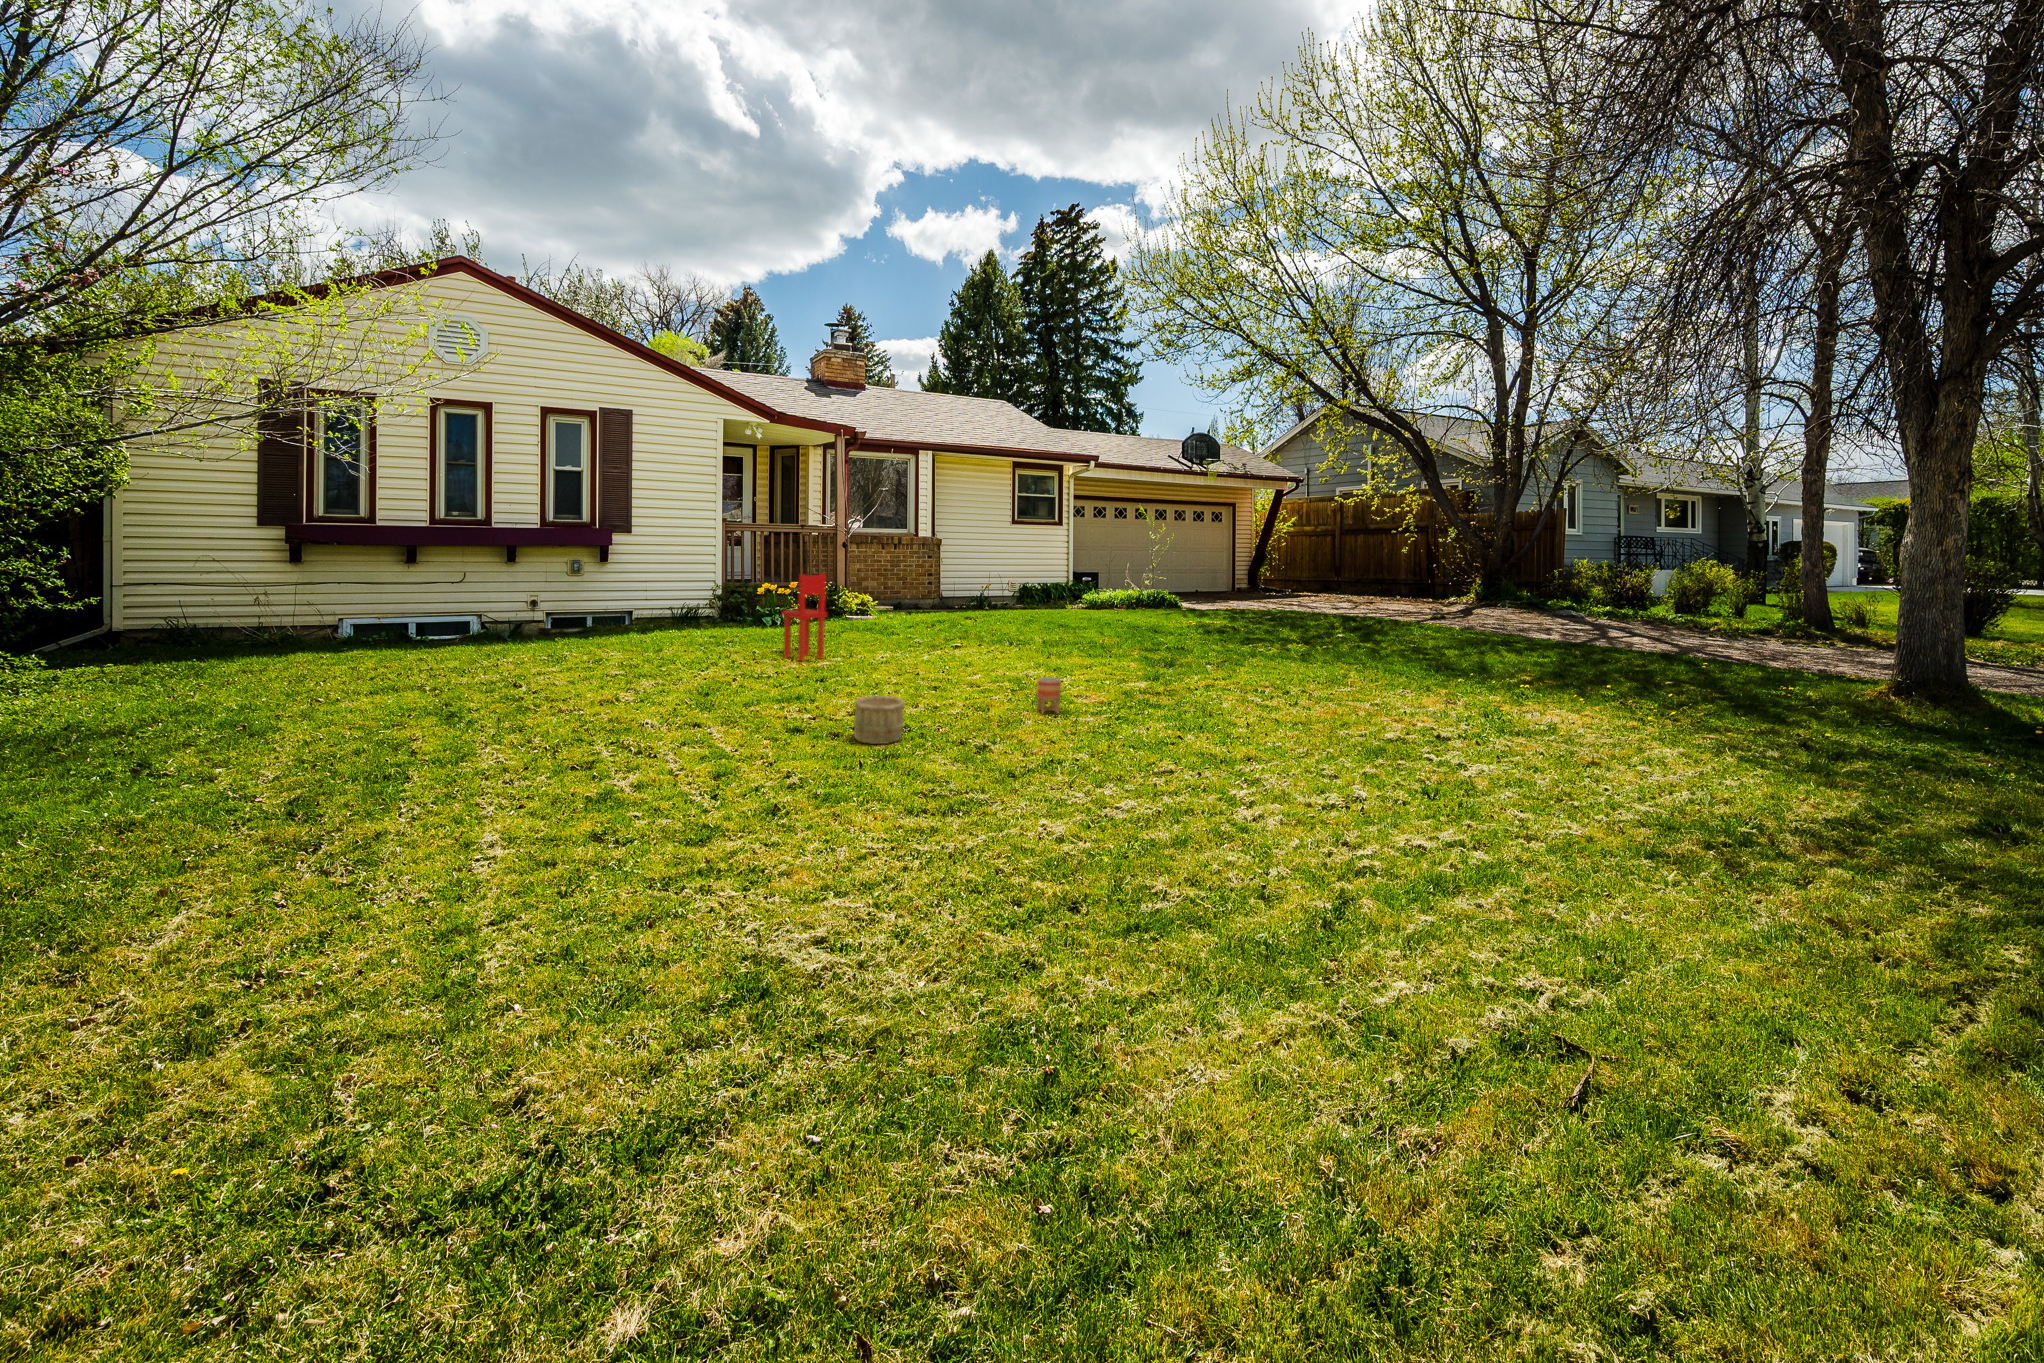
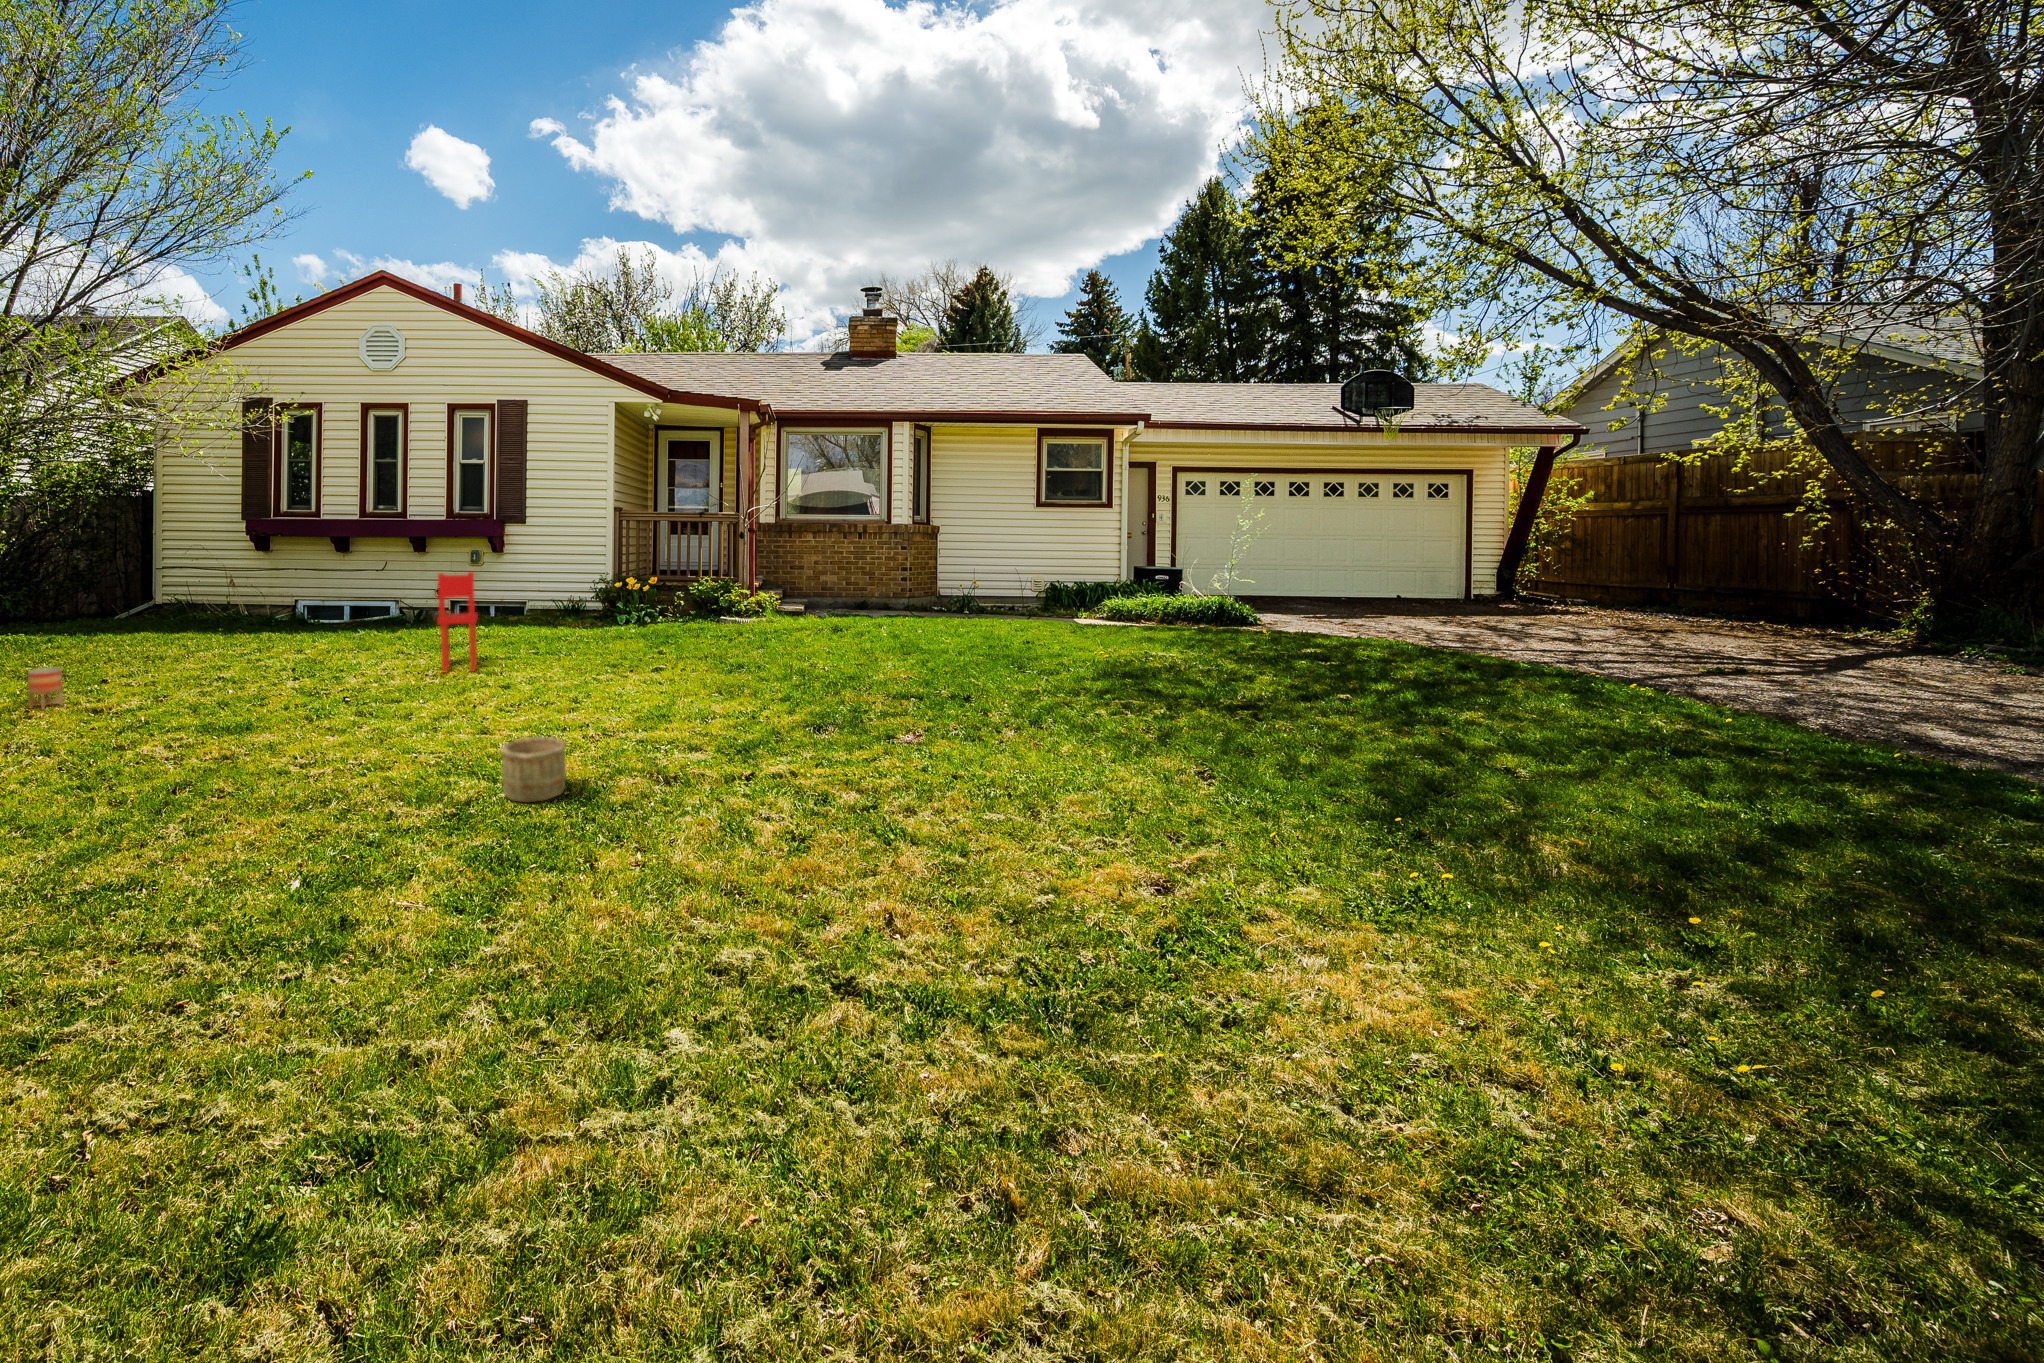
planter: present [1037,677,1061,714] -> present [28,667,64,710]
wooden bucket: present [854,696,905,744] -> present [500,736,566,802]

